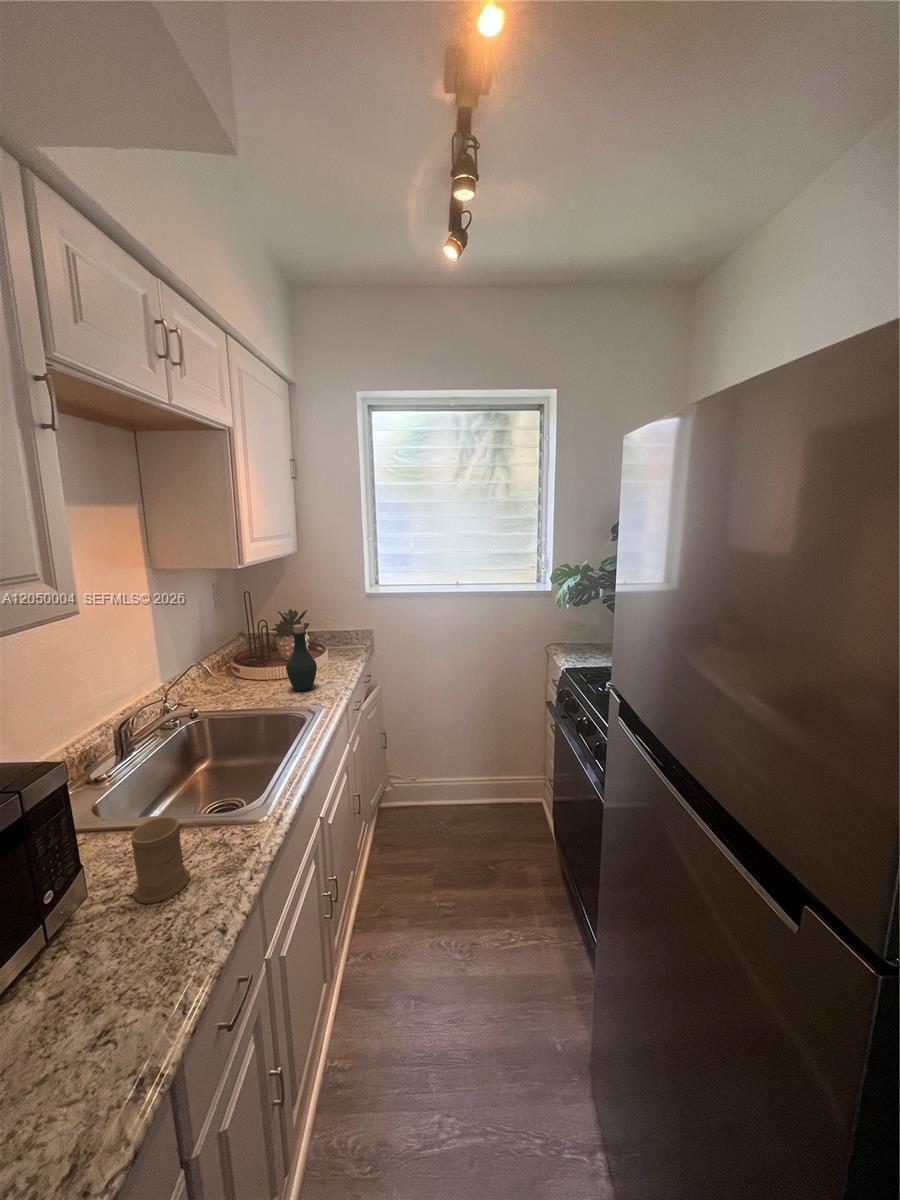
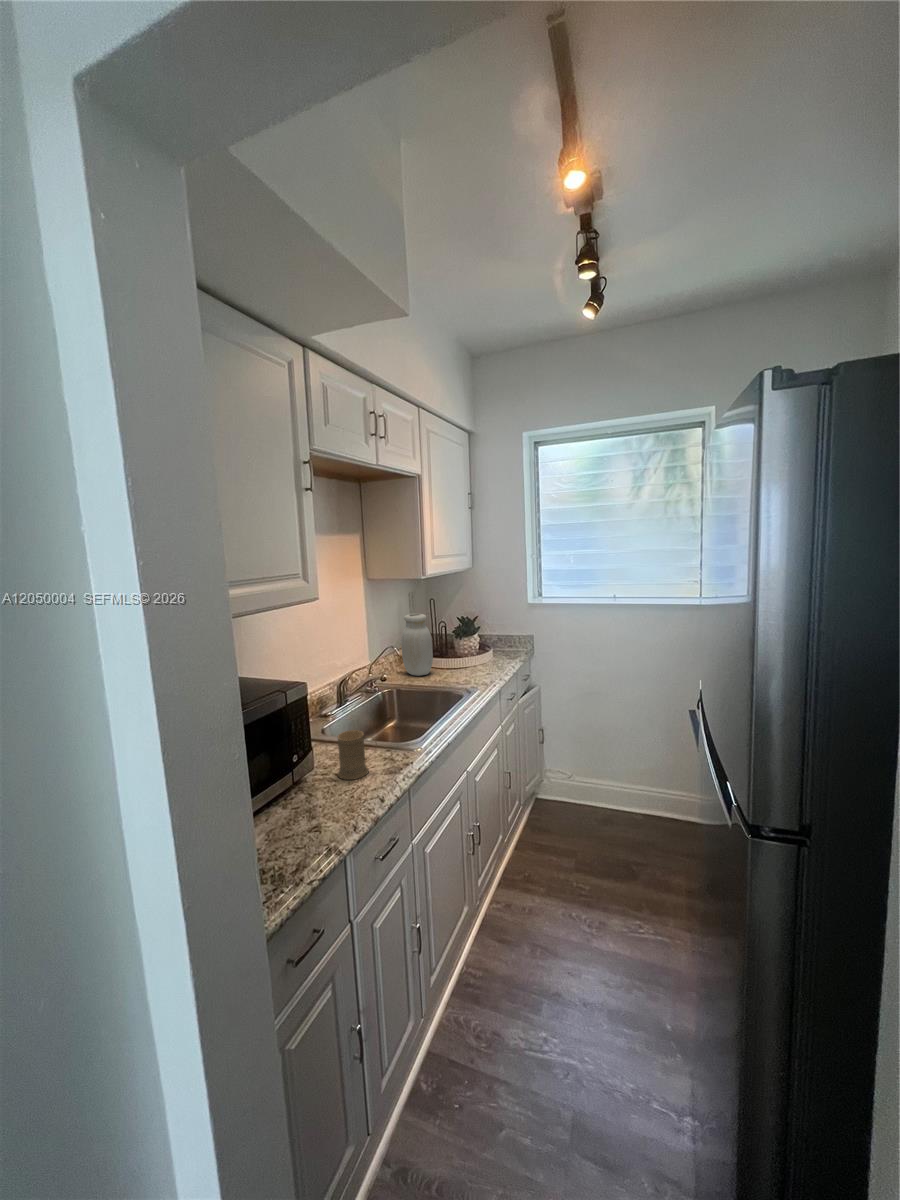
jar: none [210,614,256,695] -> present [401,614,433,676]
bottle: present [286,624,317,692] -> none [454,624,478,678]

